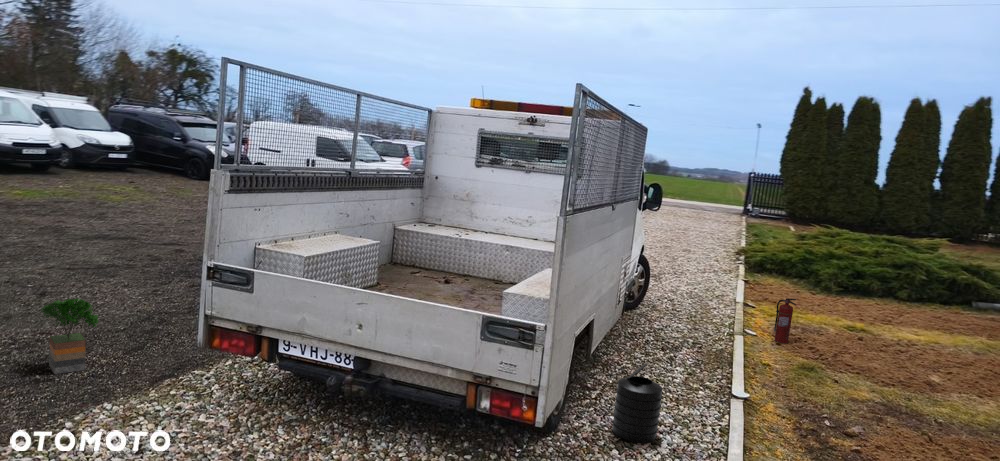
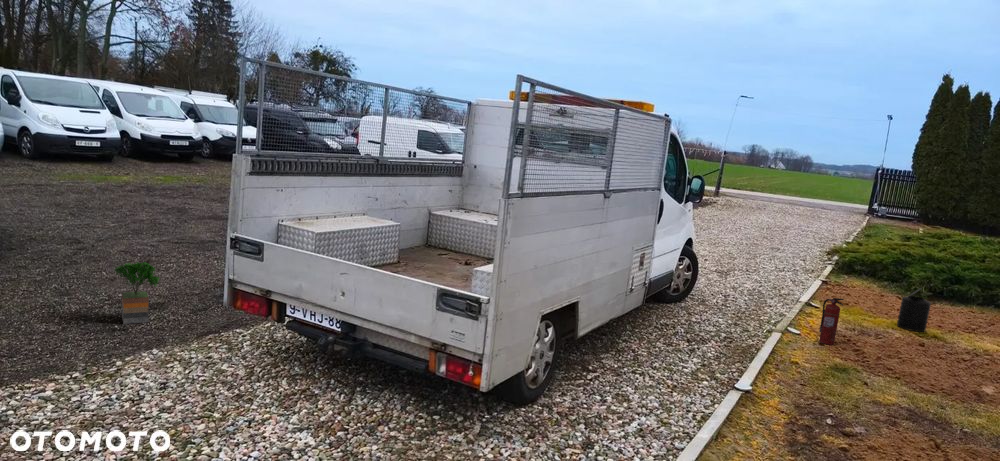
trash can: present [612,363,662,443] -> present [897,289,931,332]

